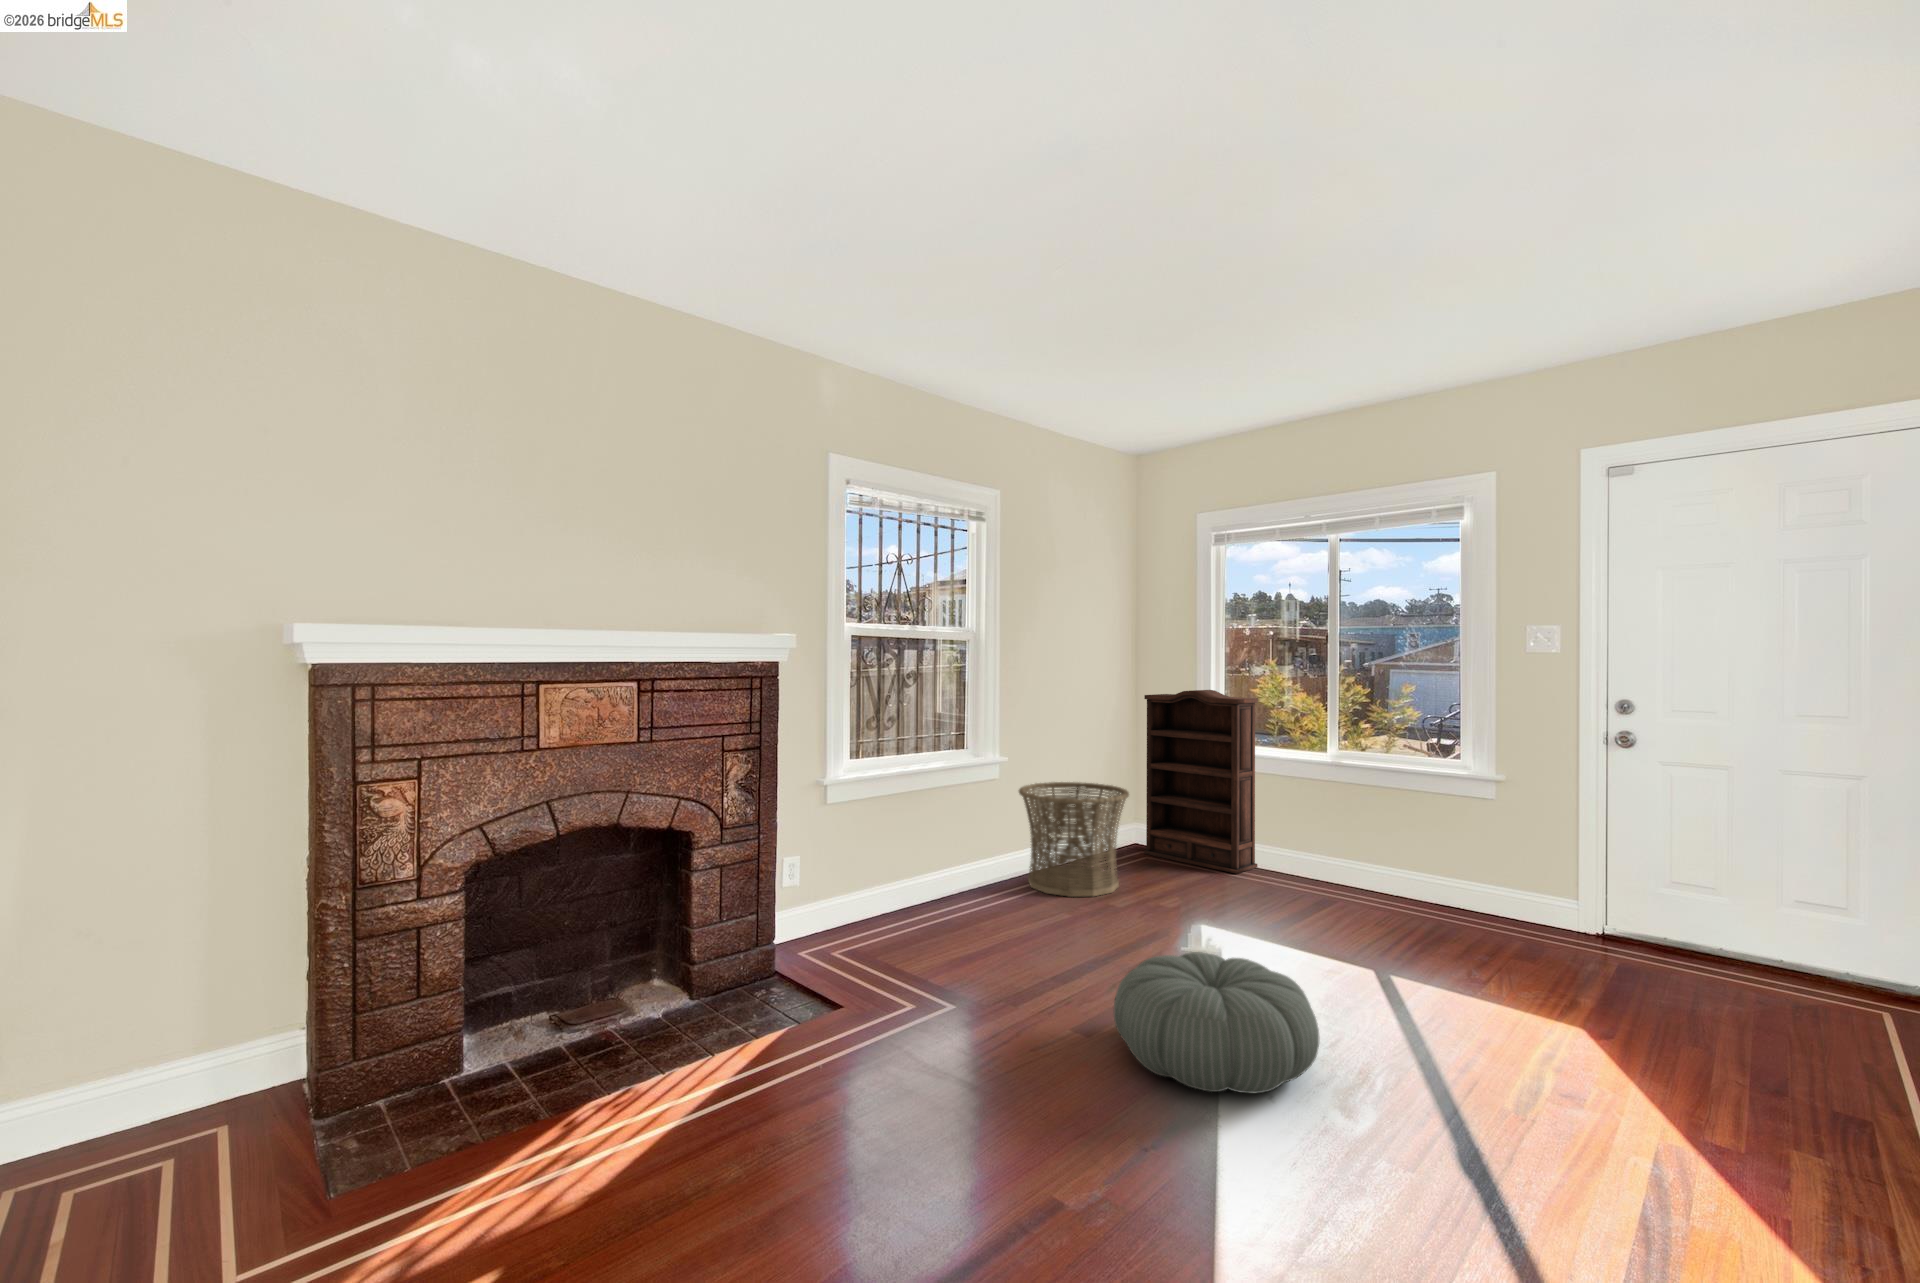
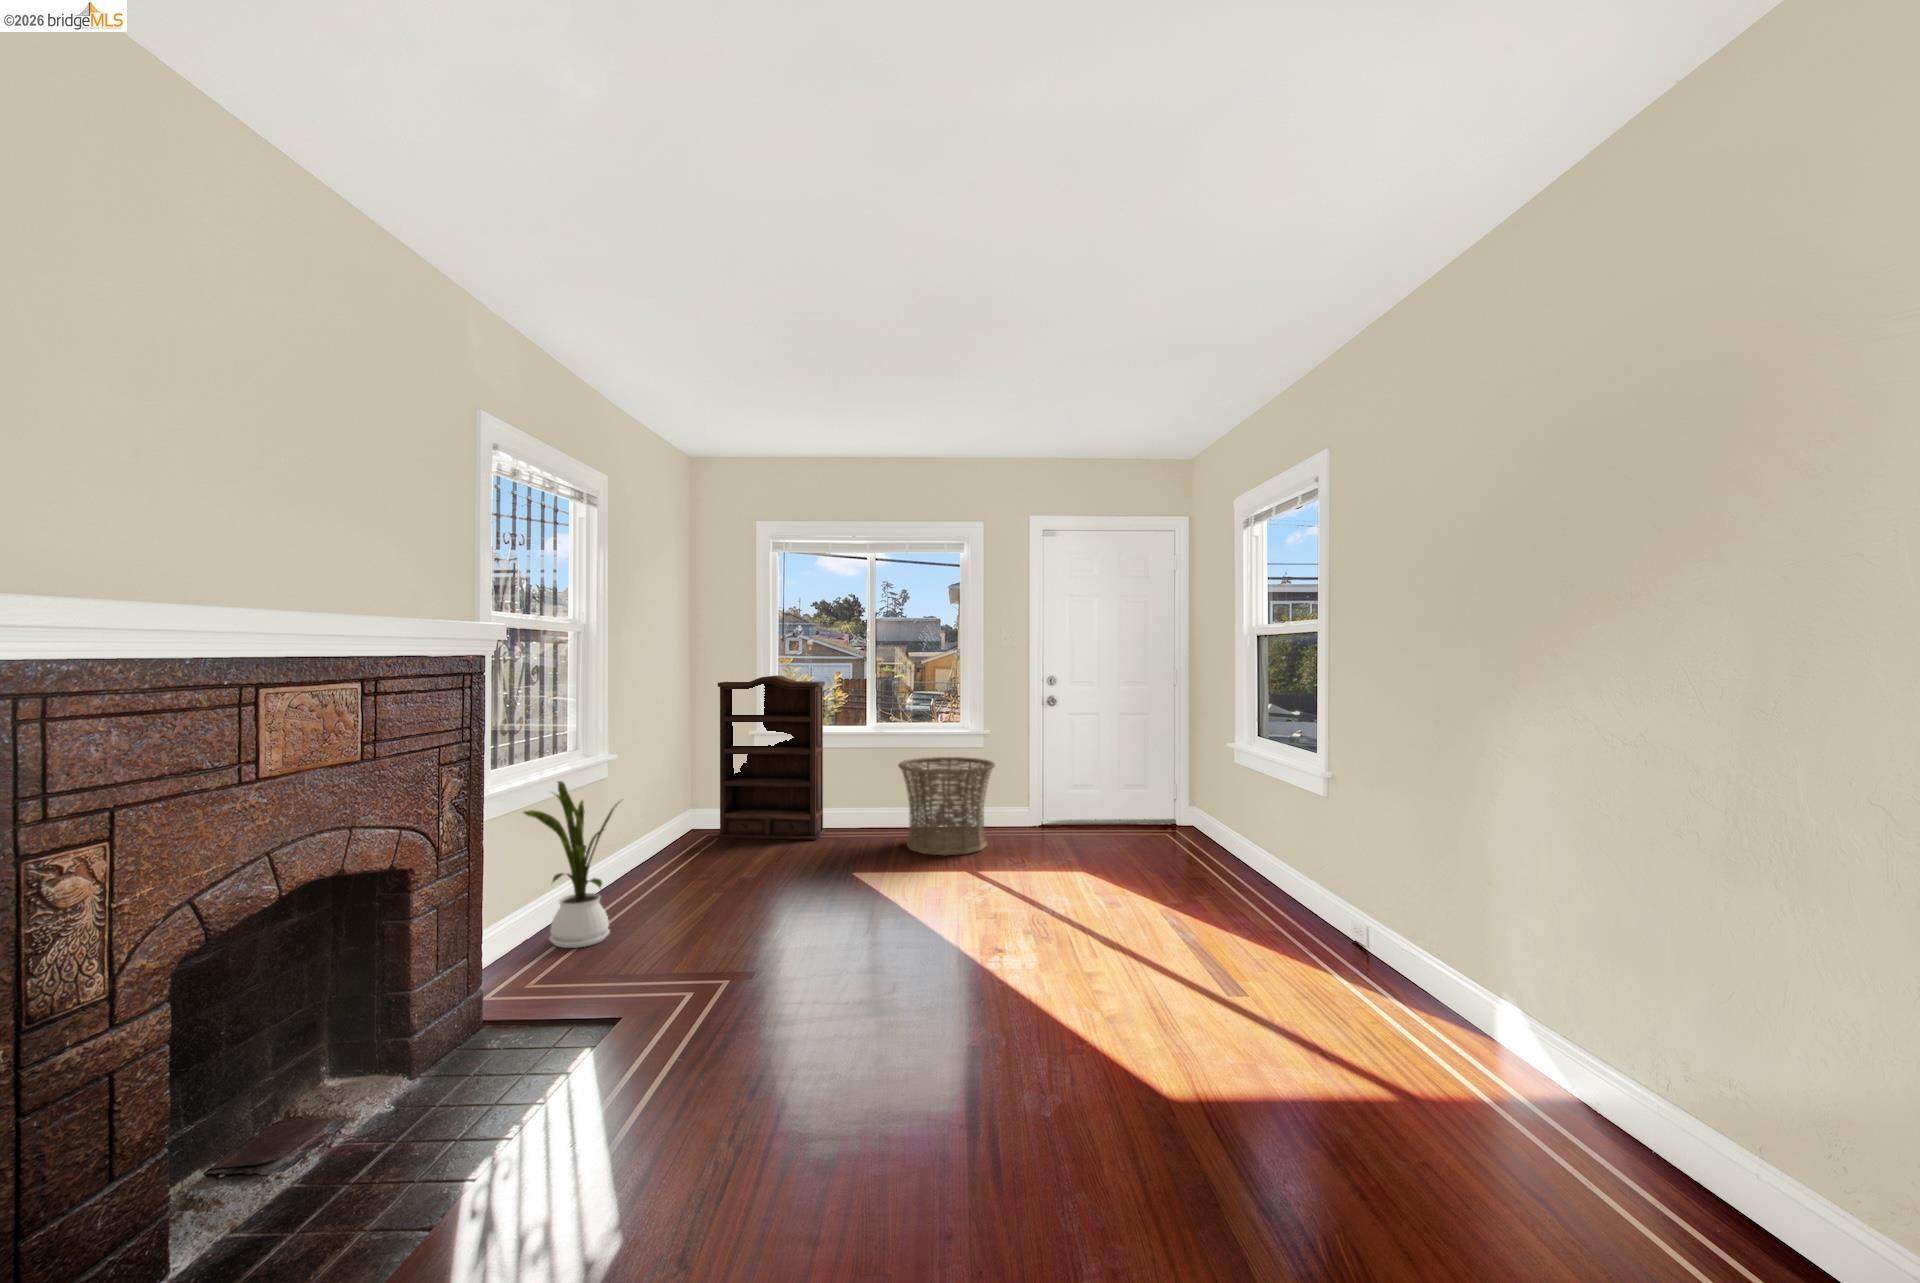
house plant: none [864,776,957,929] -> present [524,781,619,948]
basket: present [1019,782,1129,897] -> present [898,757,995,855]
pouf: present [1114,952,1319,1093] -> none [883,886,1040,988]

